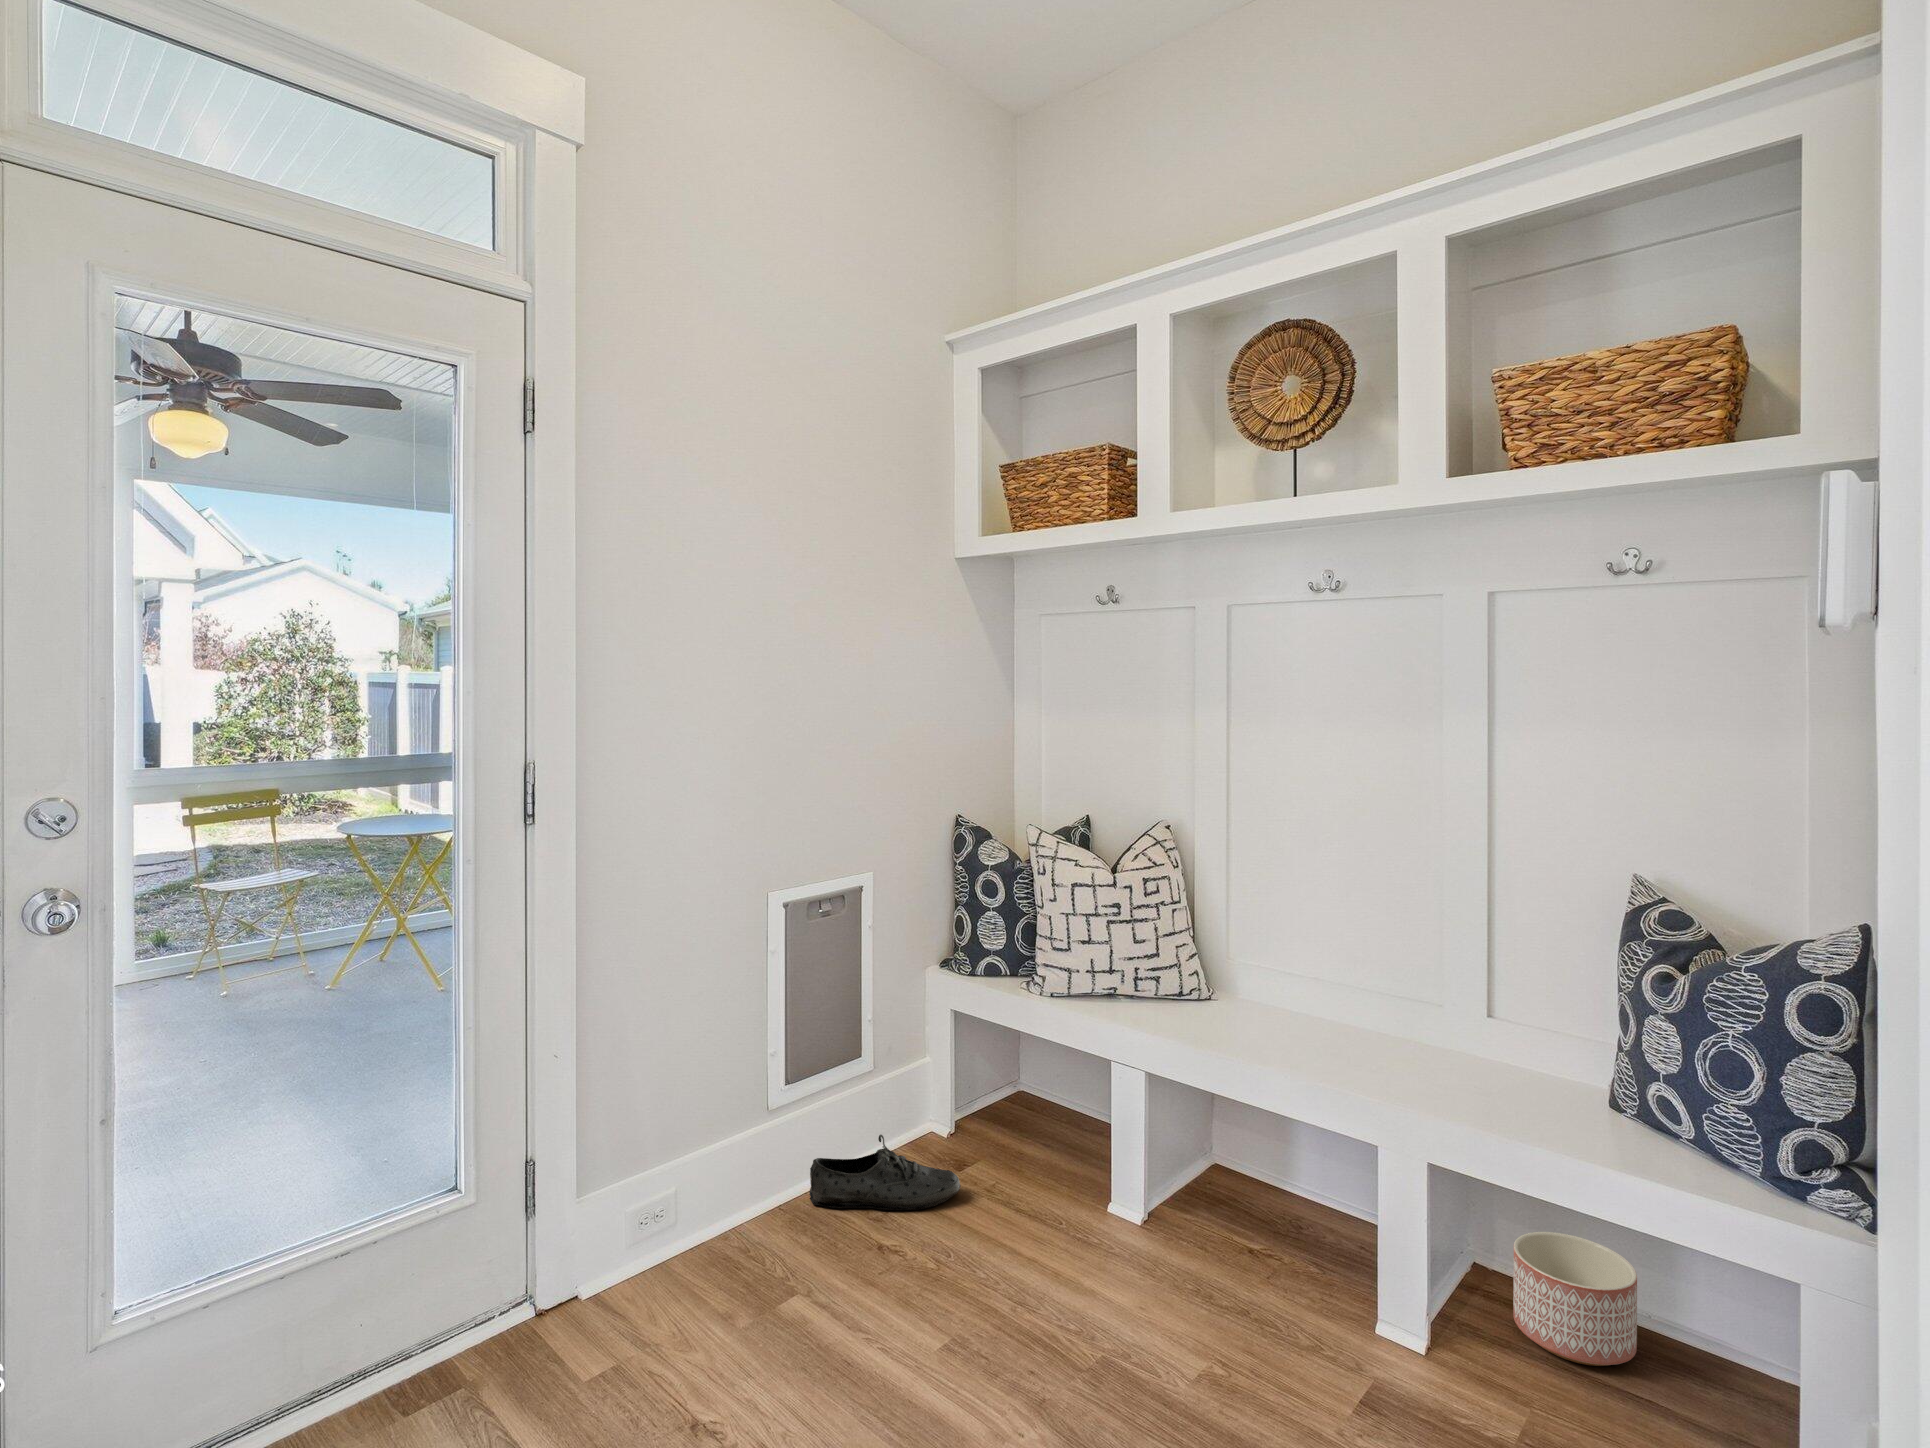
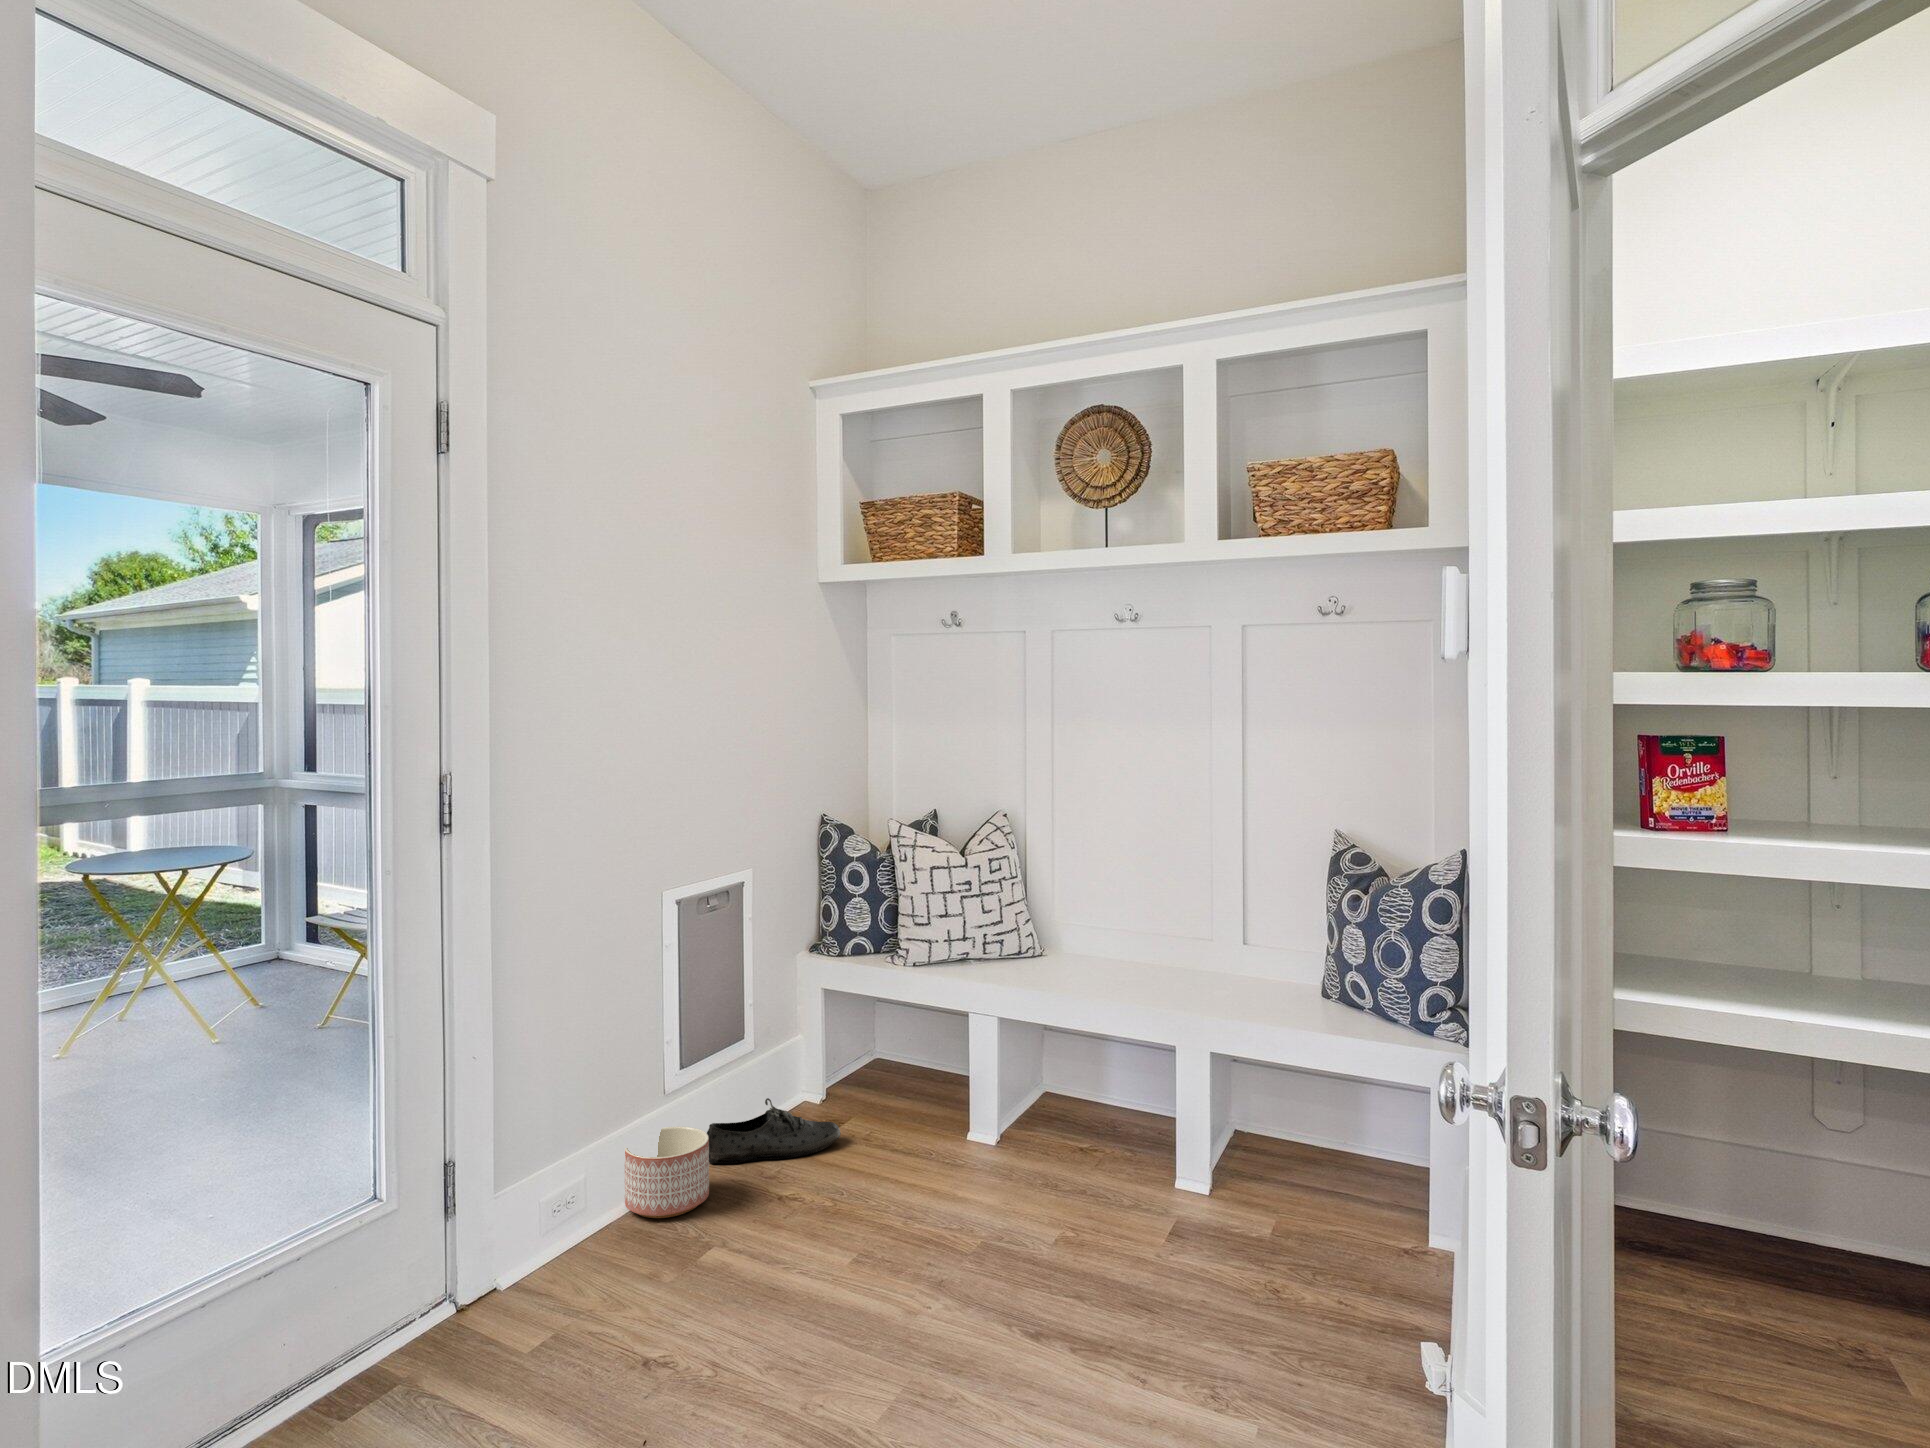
planter: present [1513,1232,1637,1366] -> present [624,1126,709,1218]

